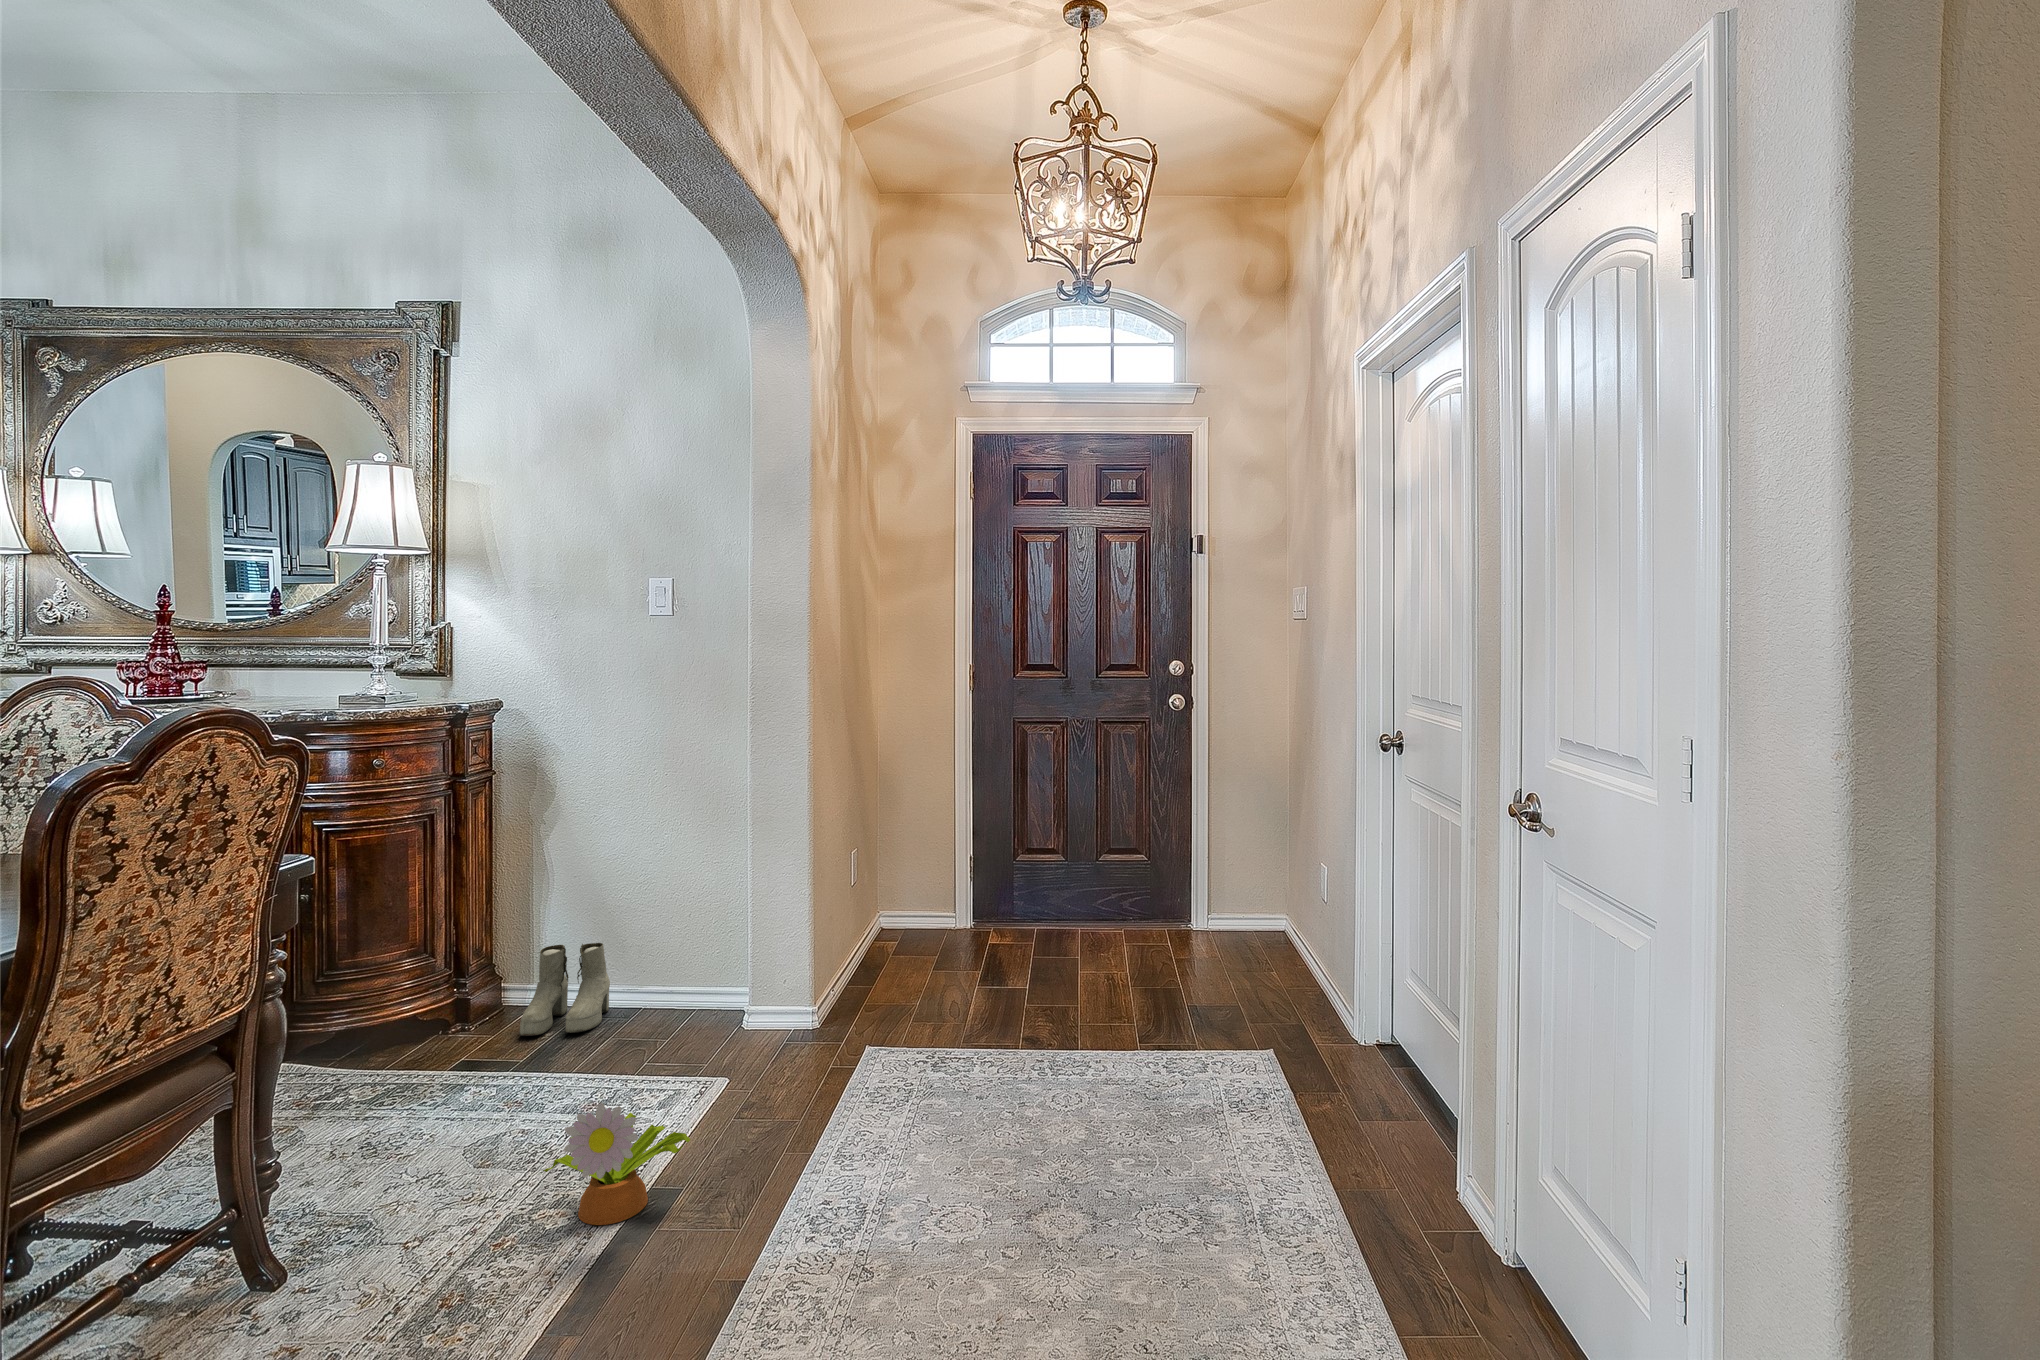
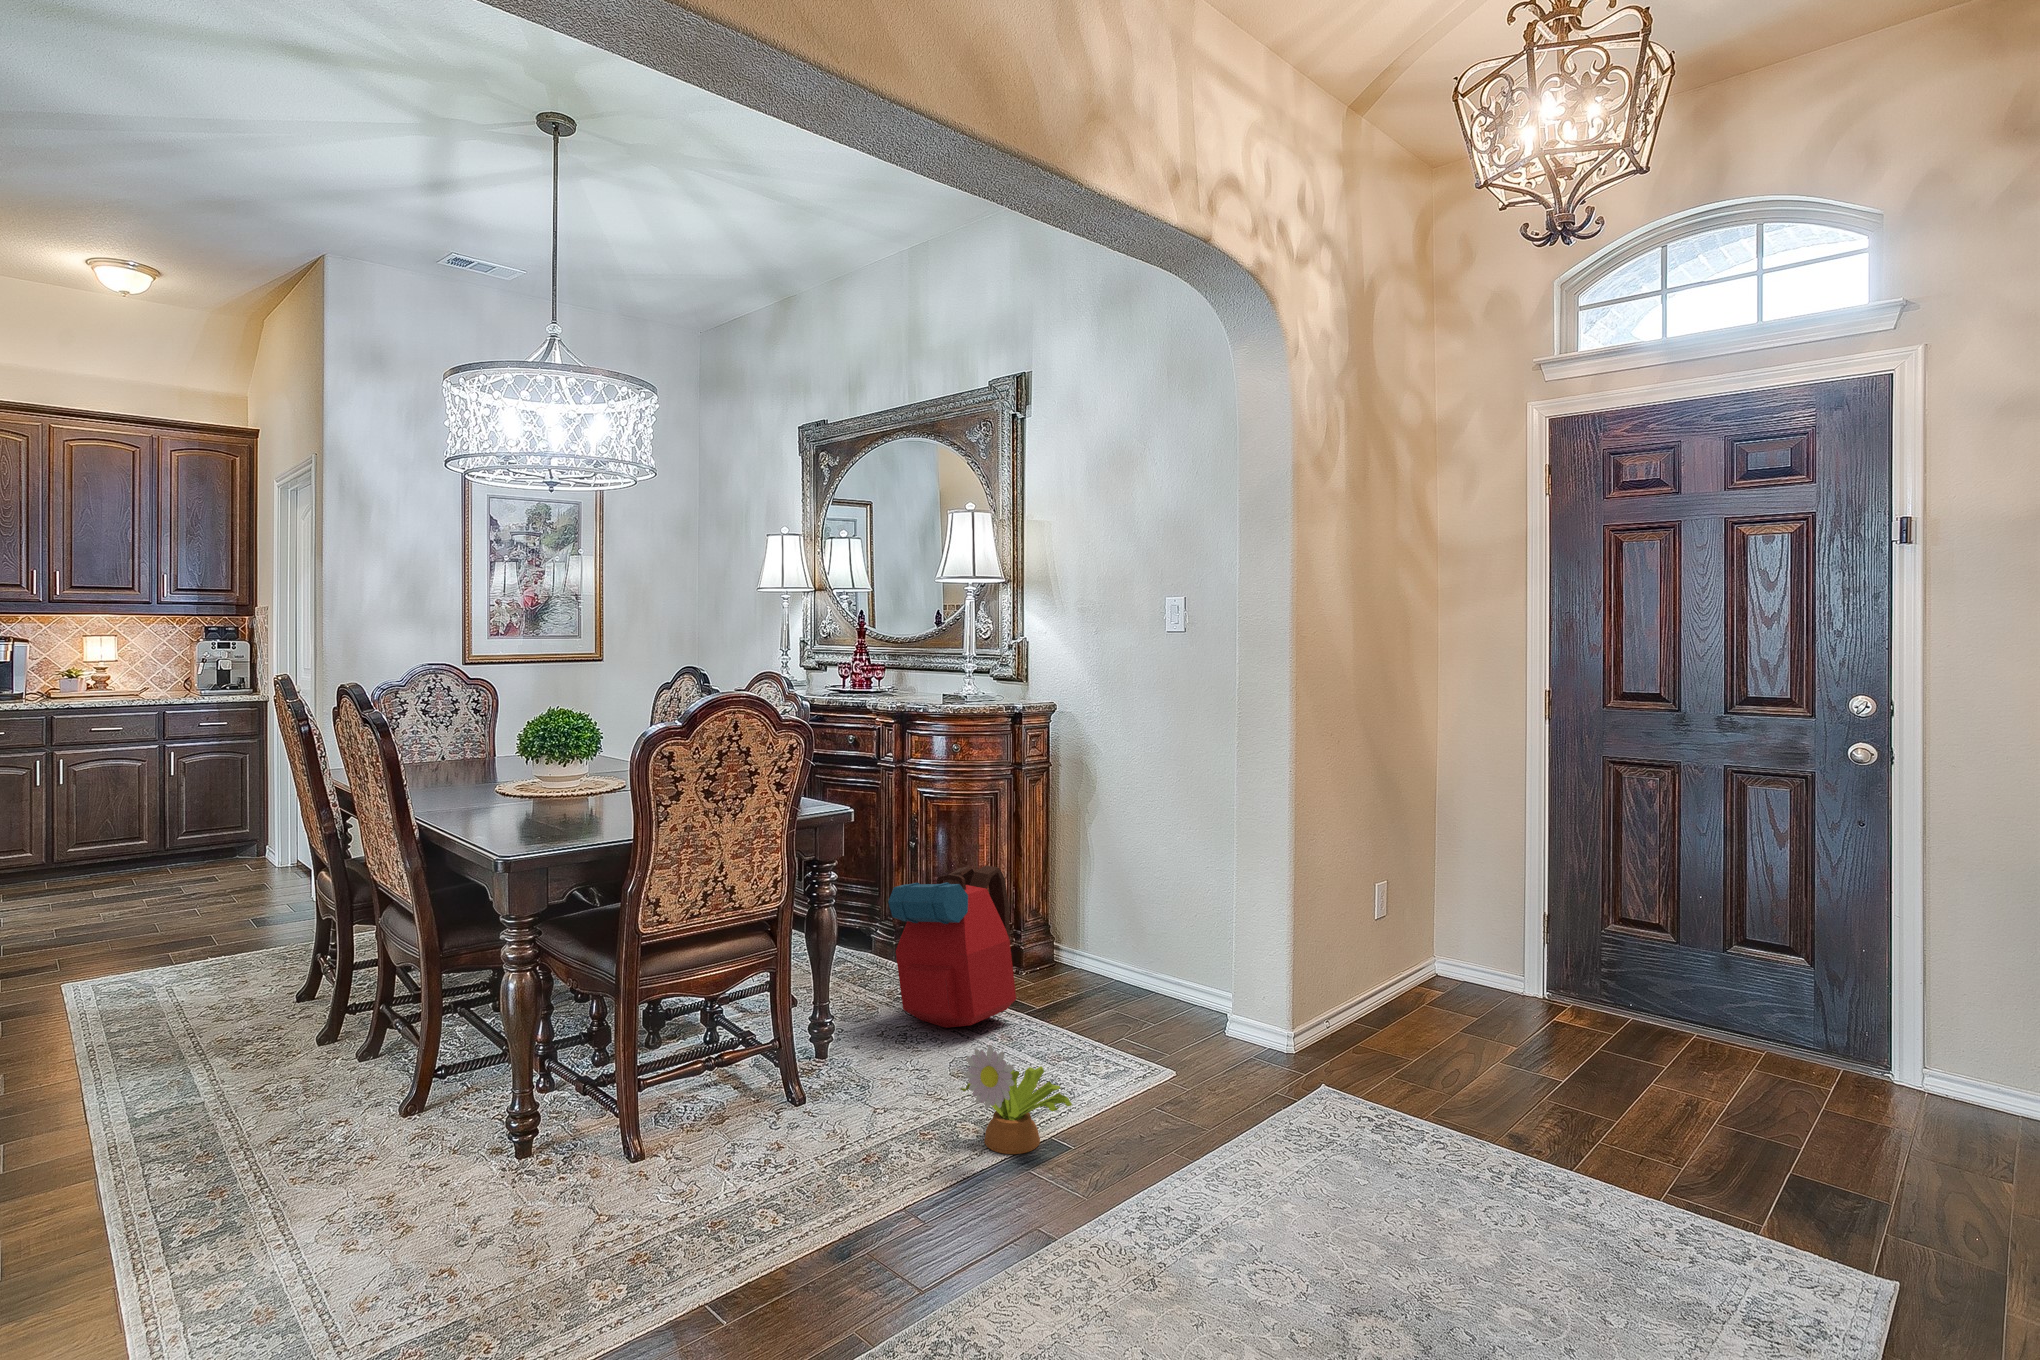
backpack: none [318,905,507,1120] -> present [888,865,1016,1028]
boots: present [520,943,610,1036] -> none [1050,918,1129,998]

